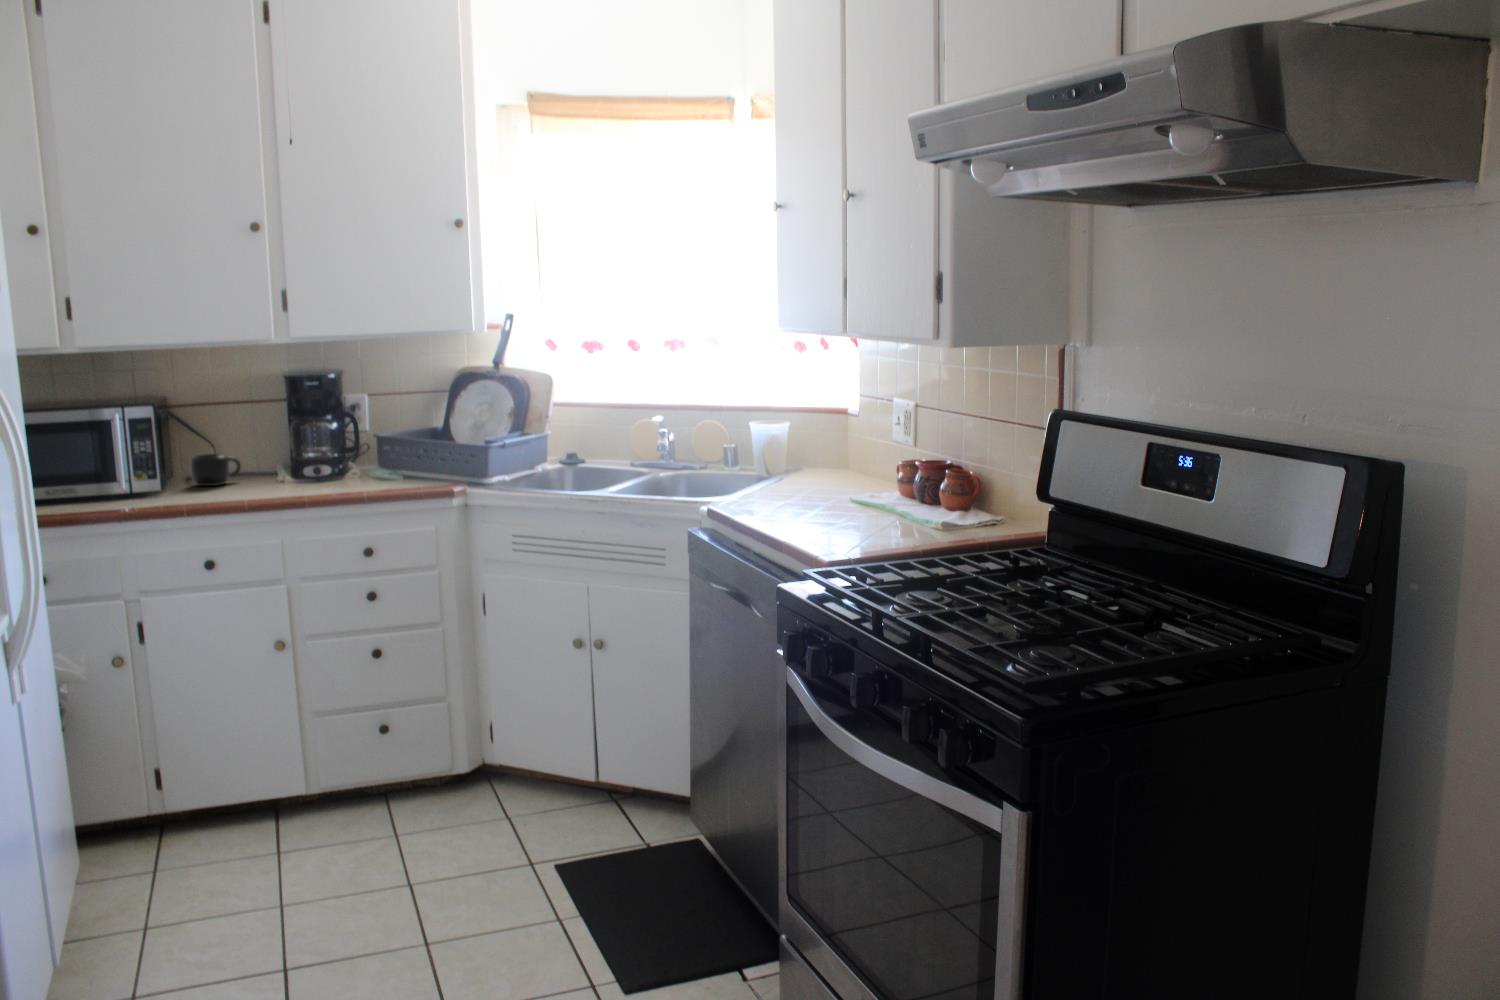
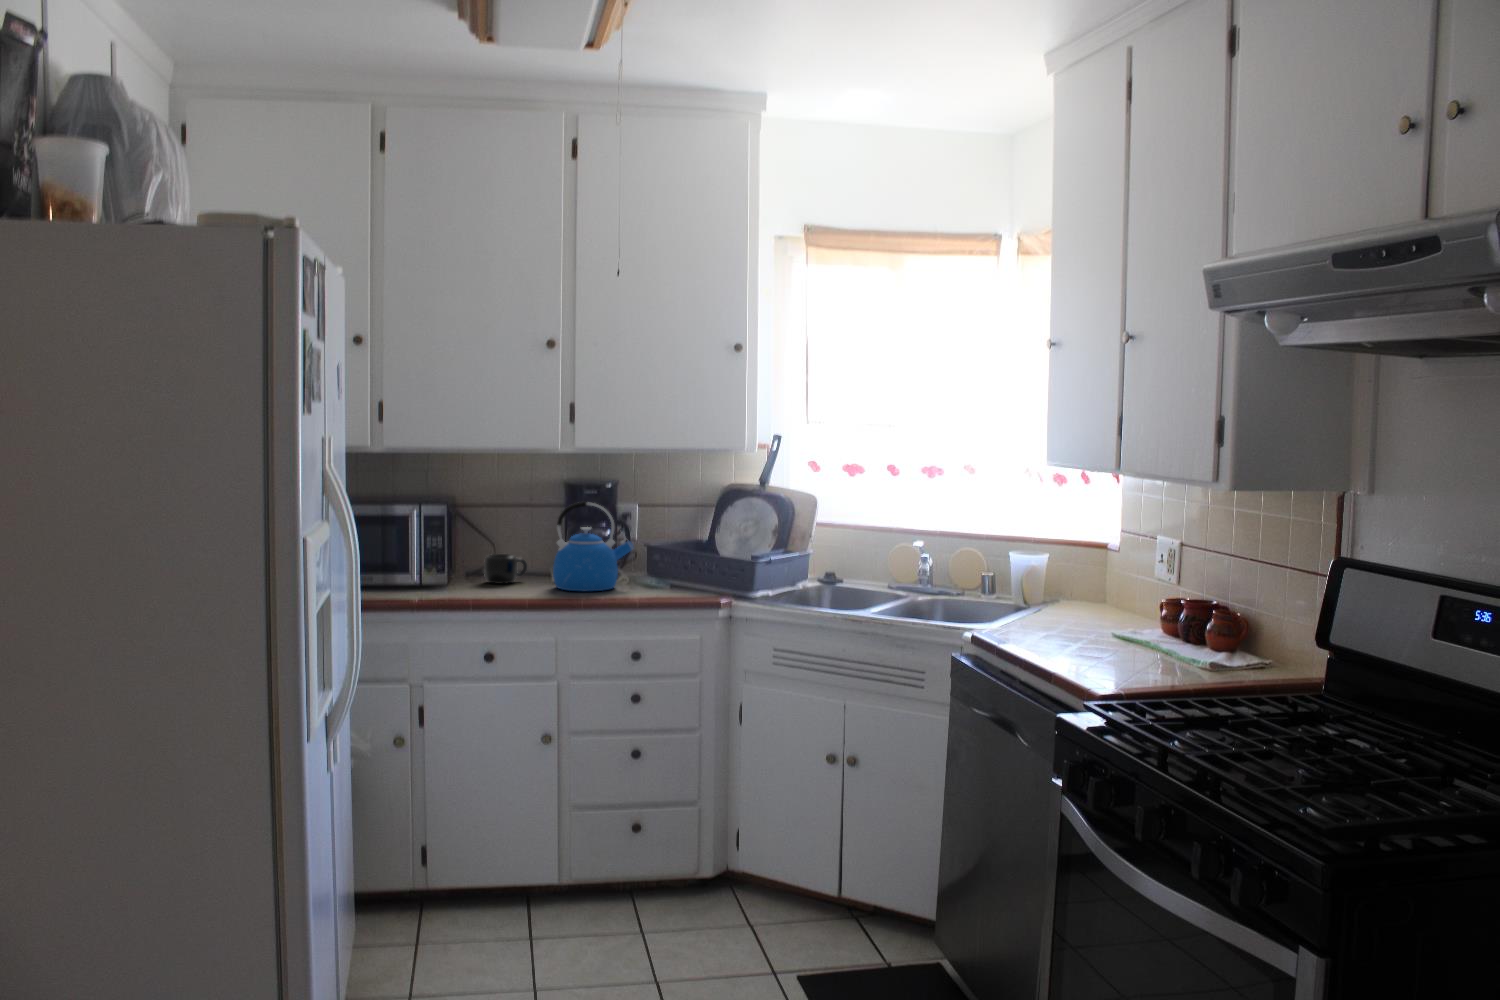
kettle: none [268,391,358,489] -> present [553,501,633,591]

